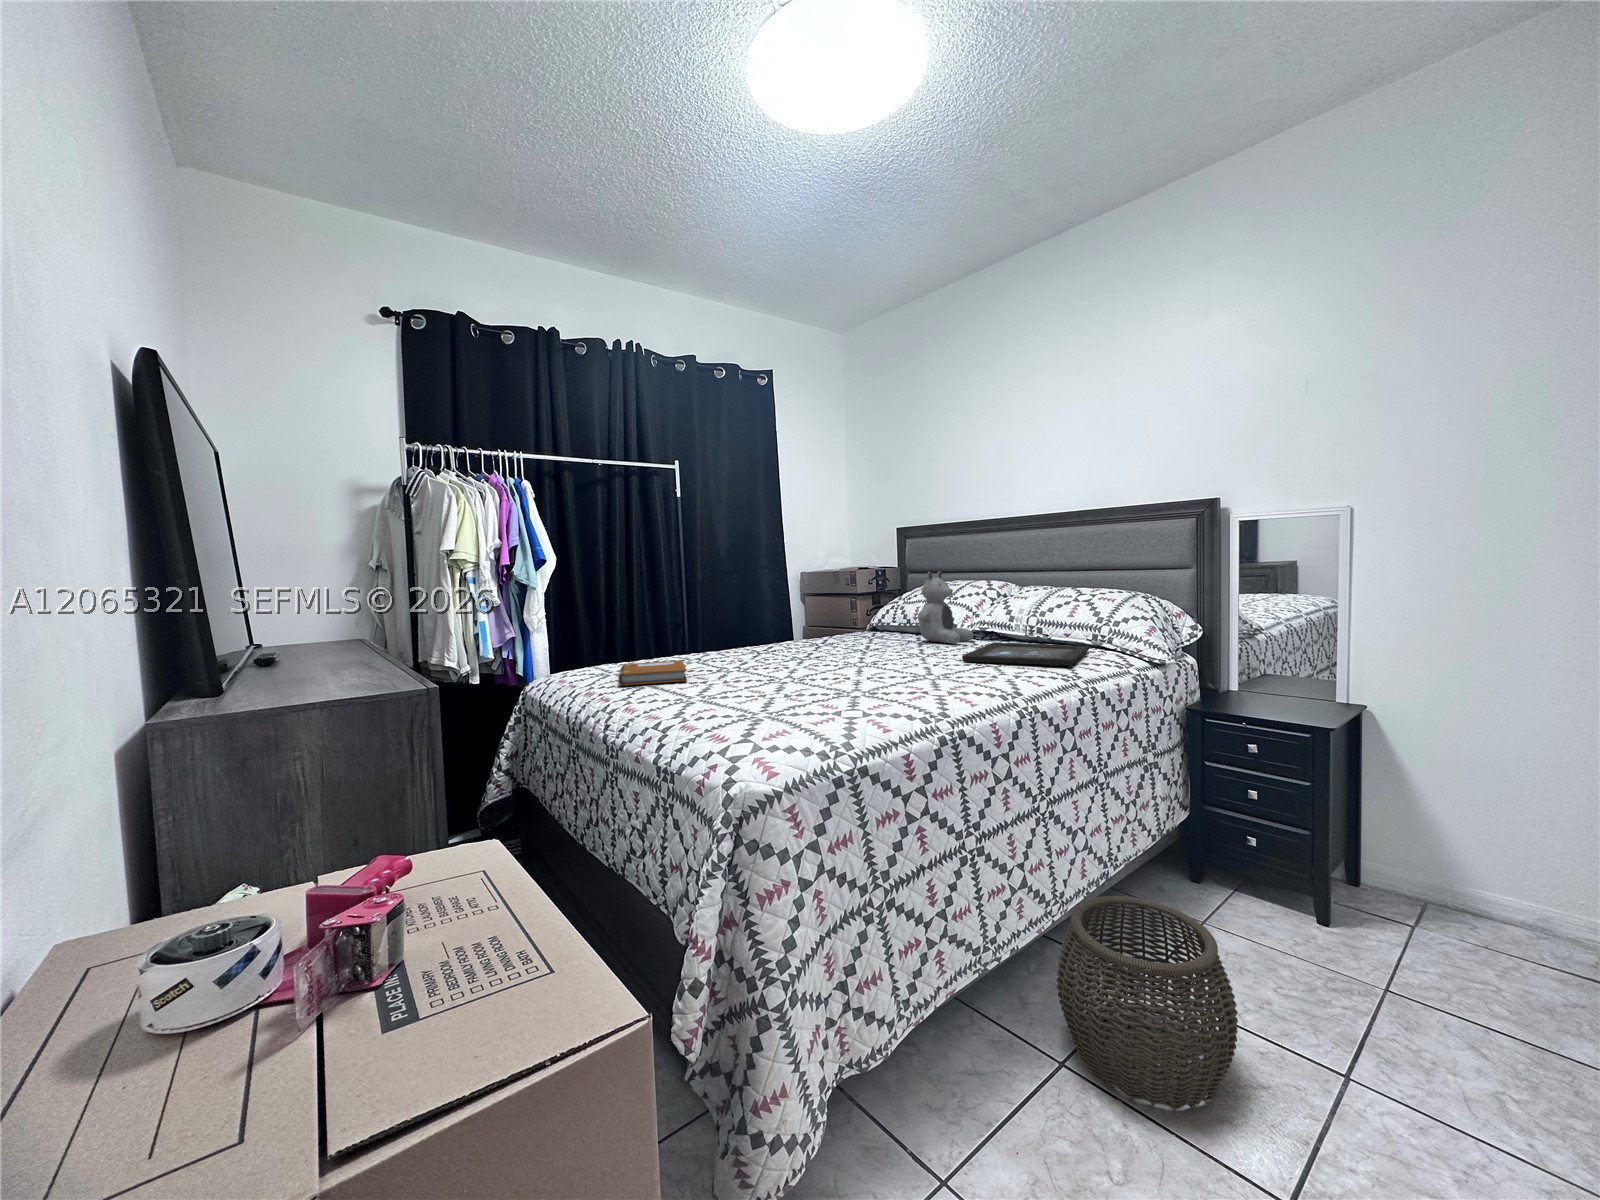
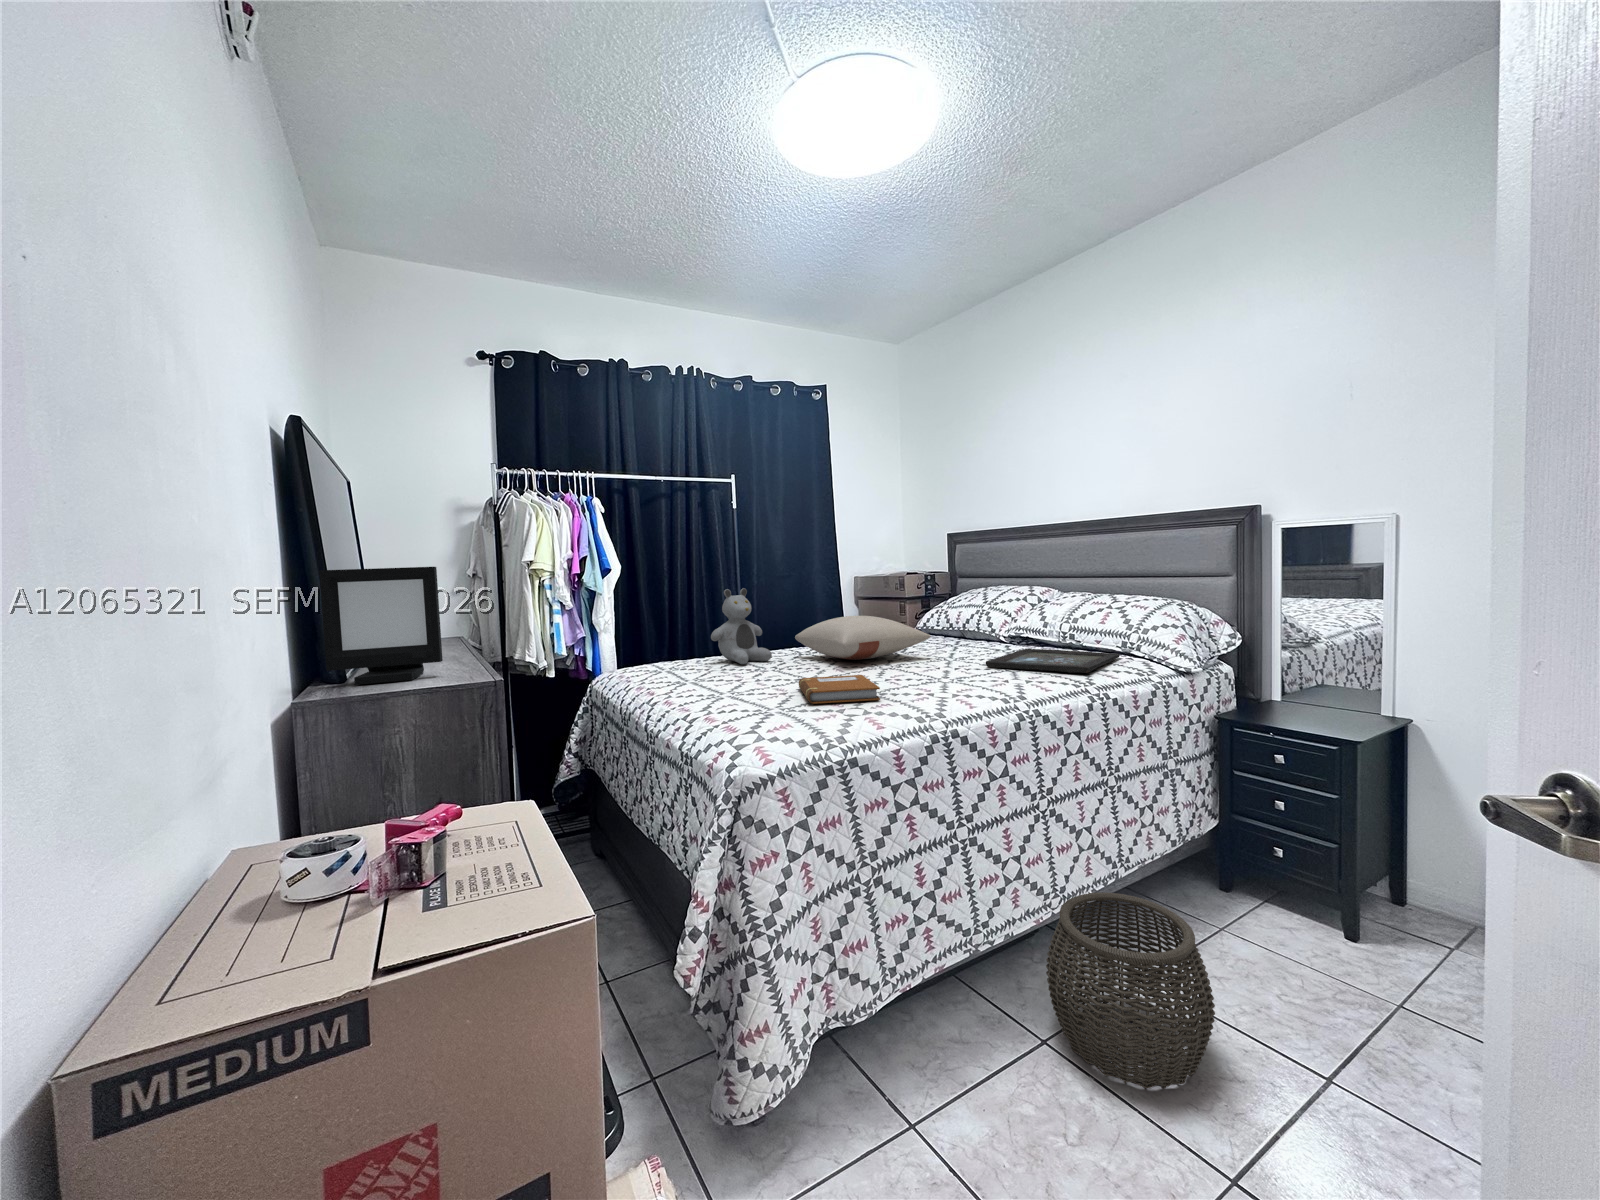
picture frame: none [180,547,350,695] -> present [319,567,443,685]
teddy bear: present [918,571,973,644] -> present [711,588,772,664]
pillow: none [755,610,900,656] -> present [795,616,931,660]
notebook: present [619,660,687,685] -> present [799,675,880,704]

